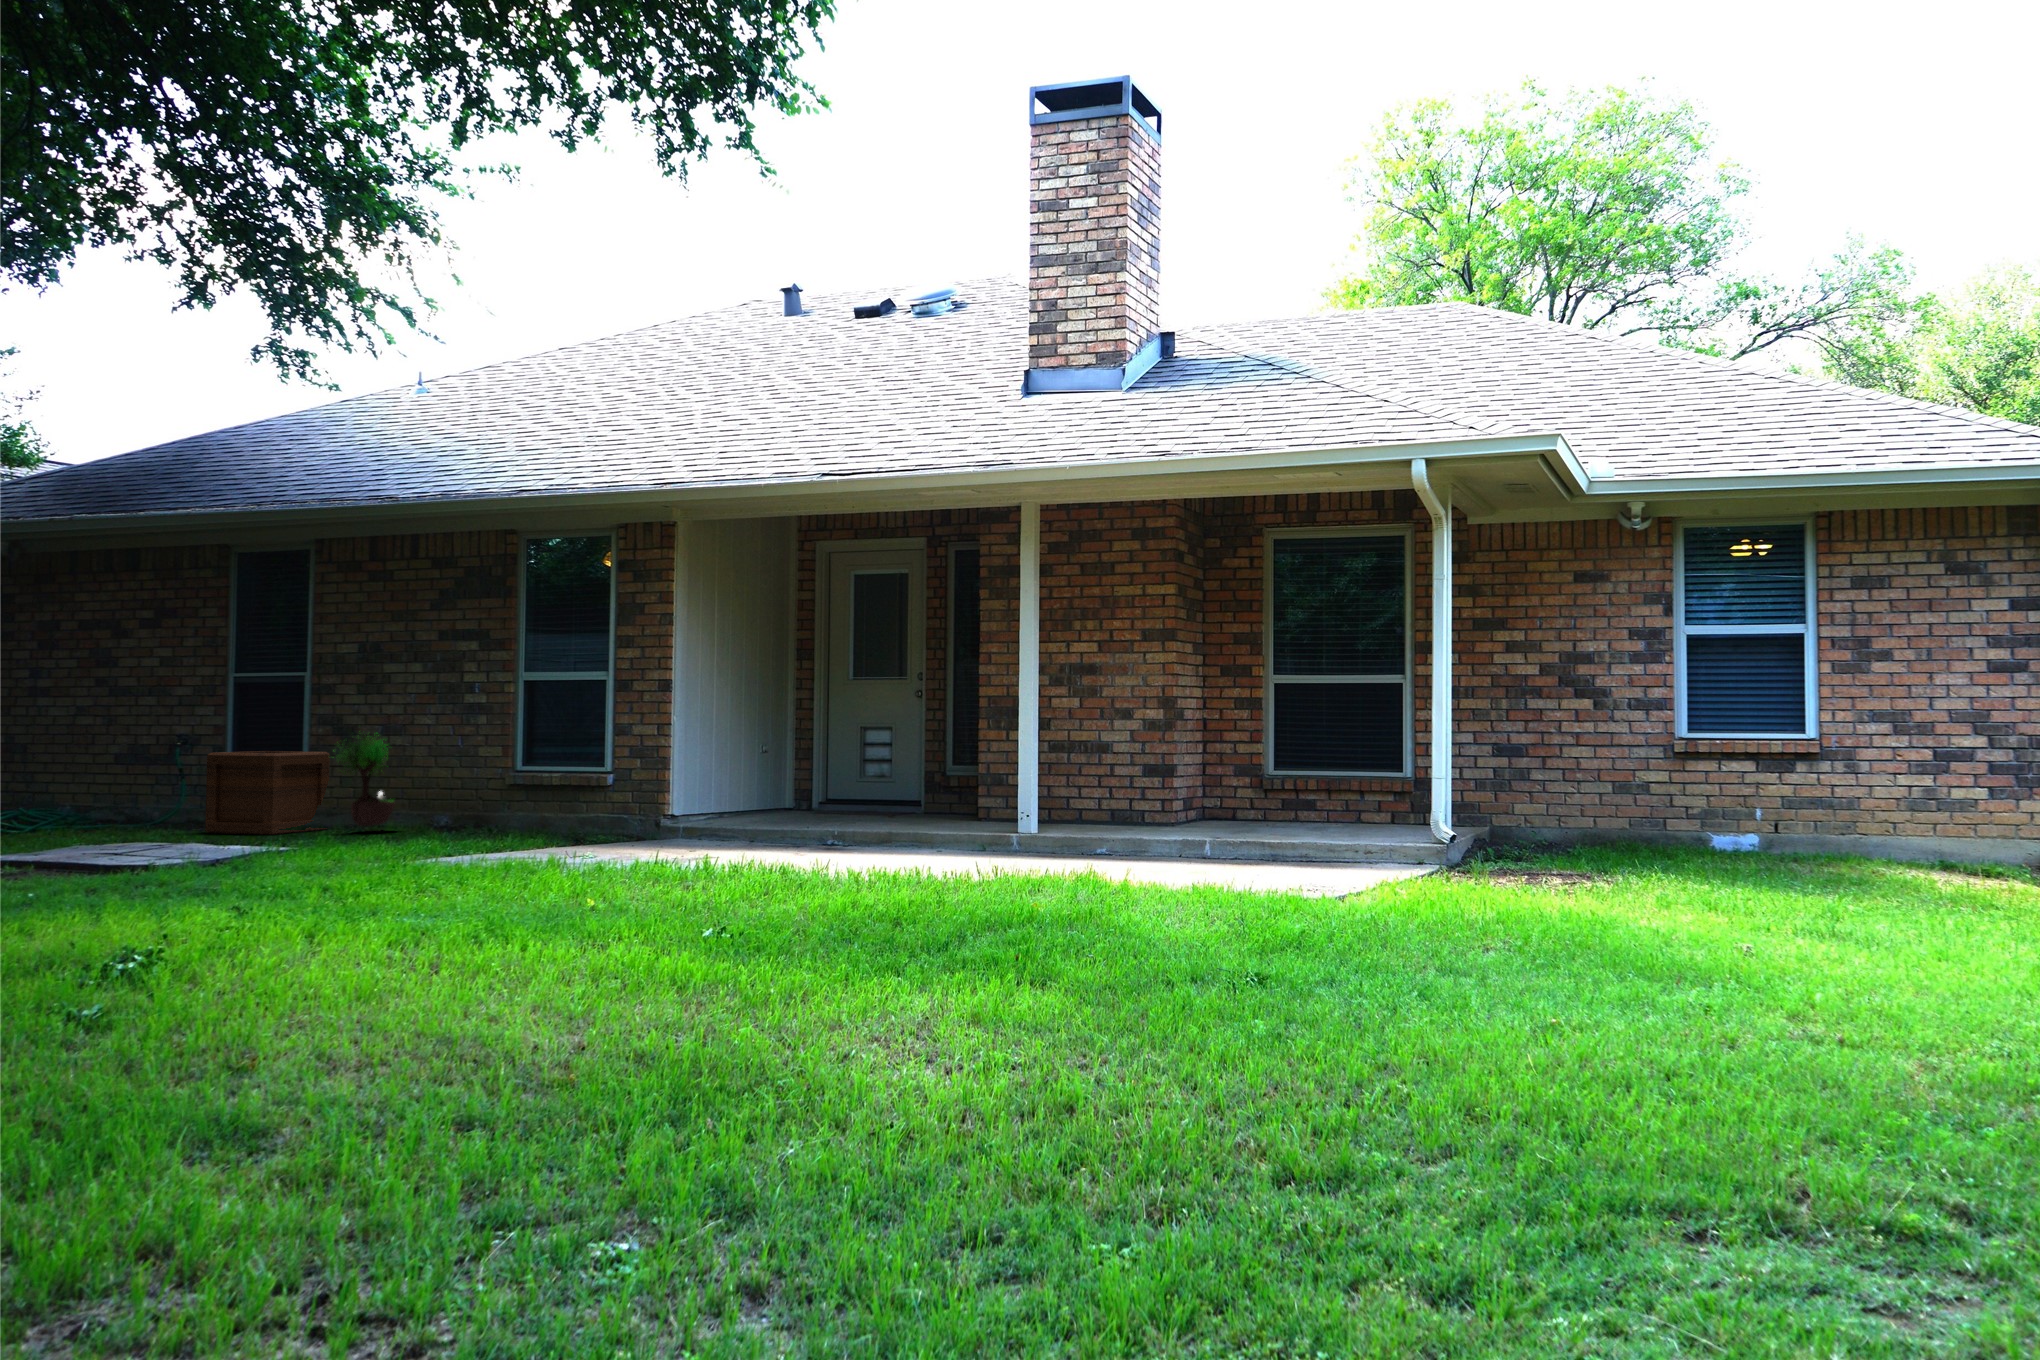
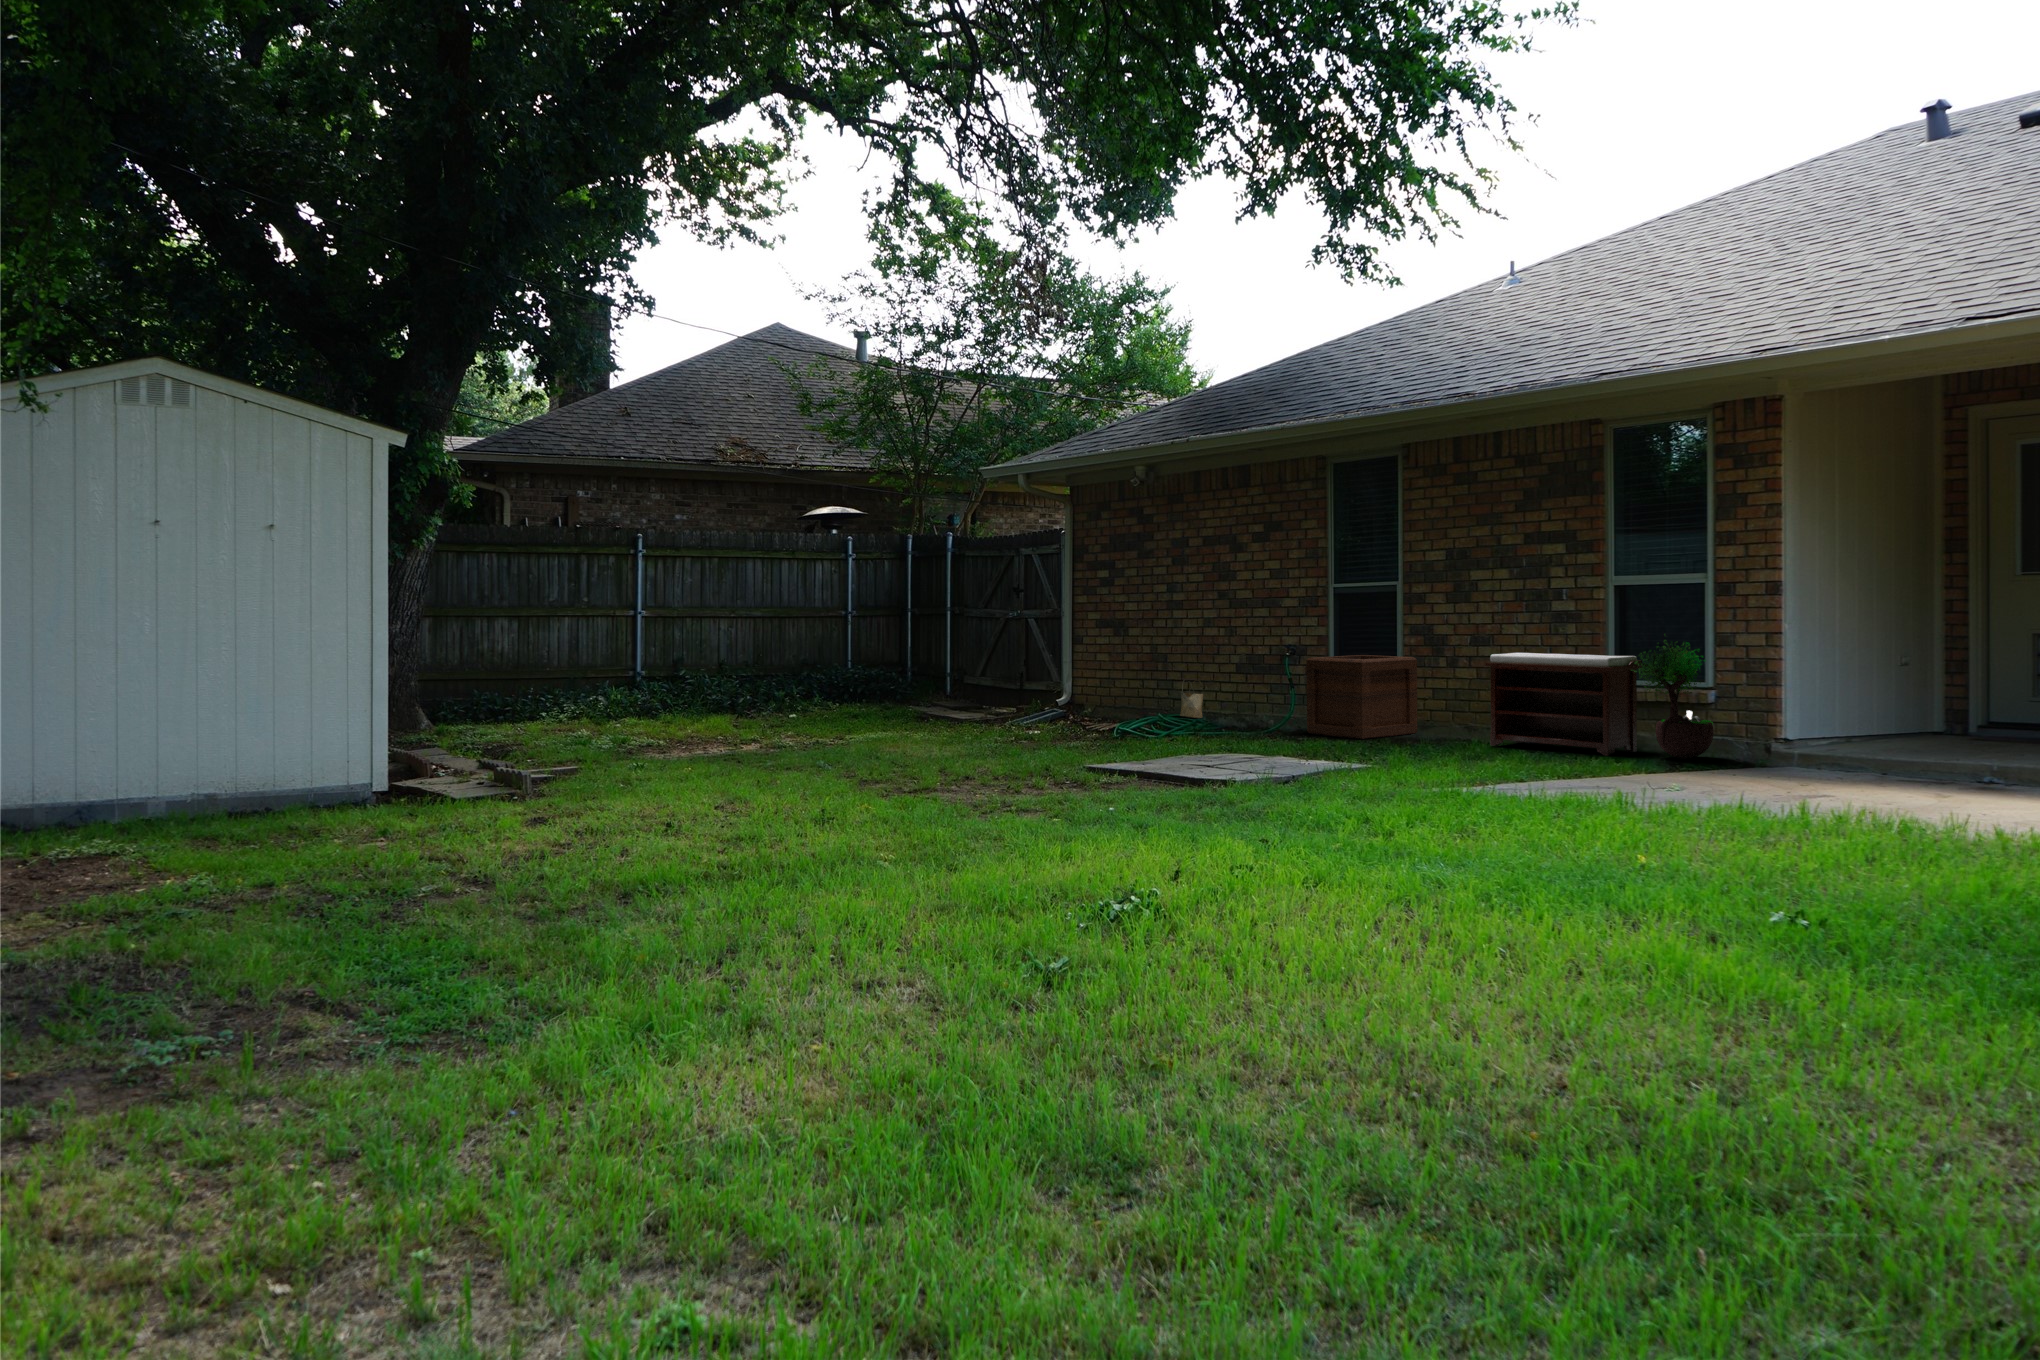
potted tree: present [333,733,395,832] -> present [1631,634,1714,759]
bench: none [406,745,553,836] -> present [1485,653,1642,756]
woven basket: none [28,783,62,827] -> present [1180,685,1204,718]

